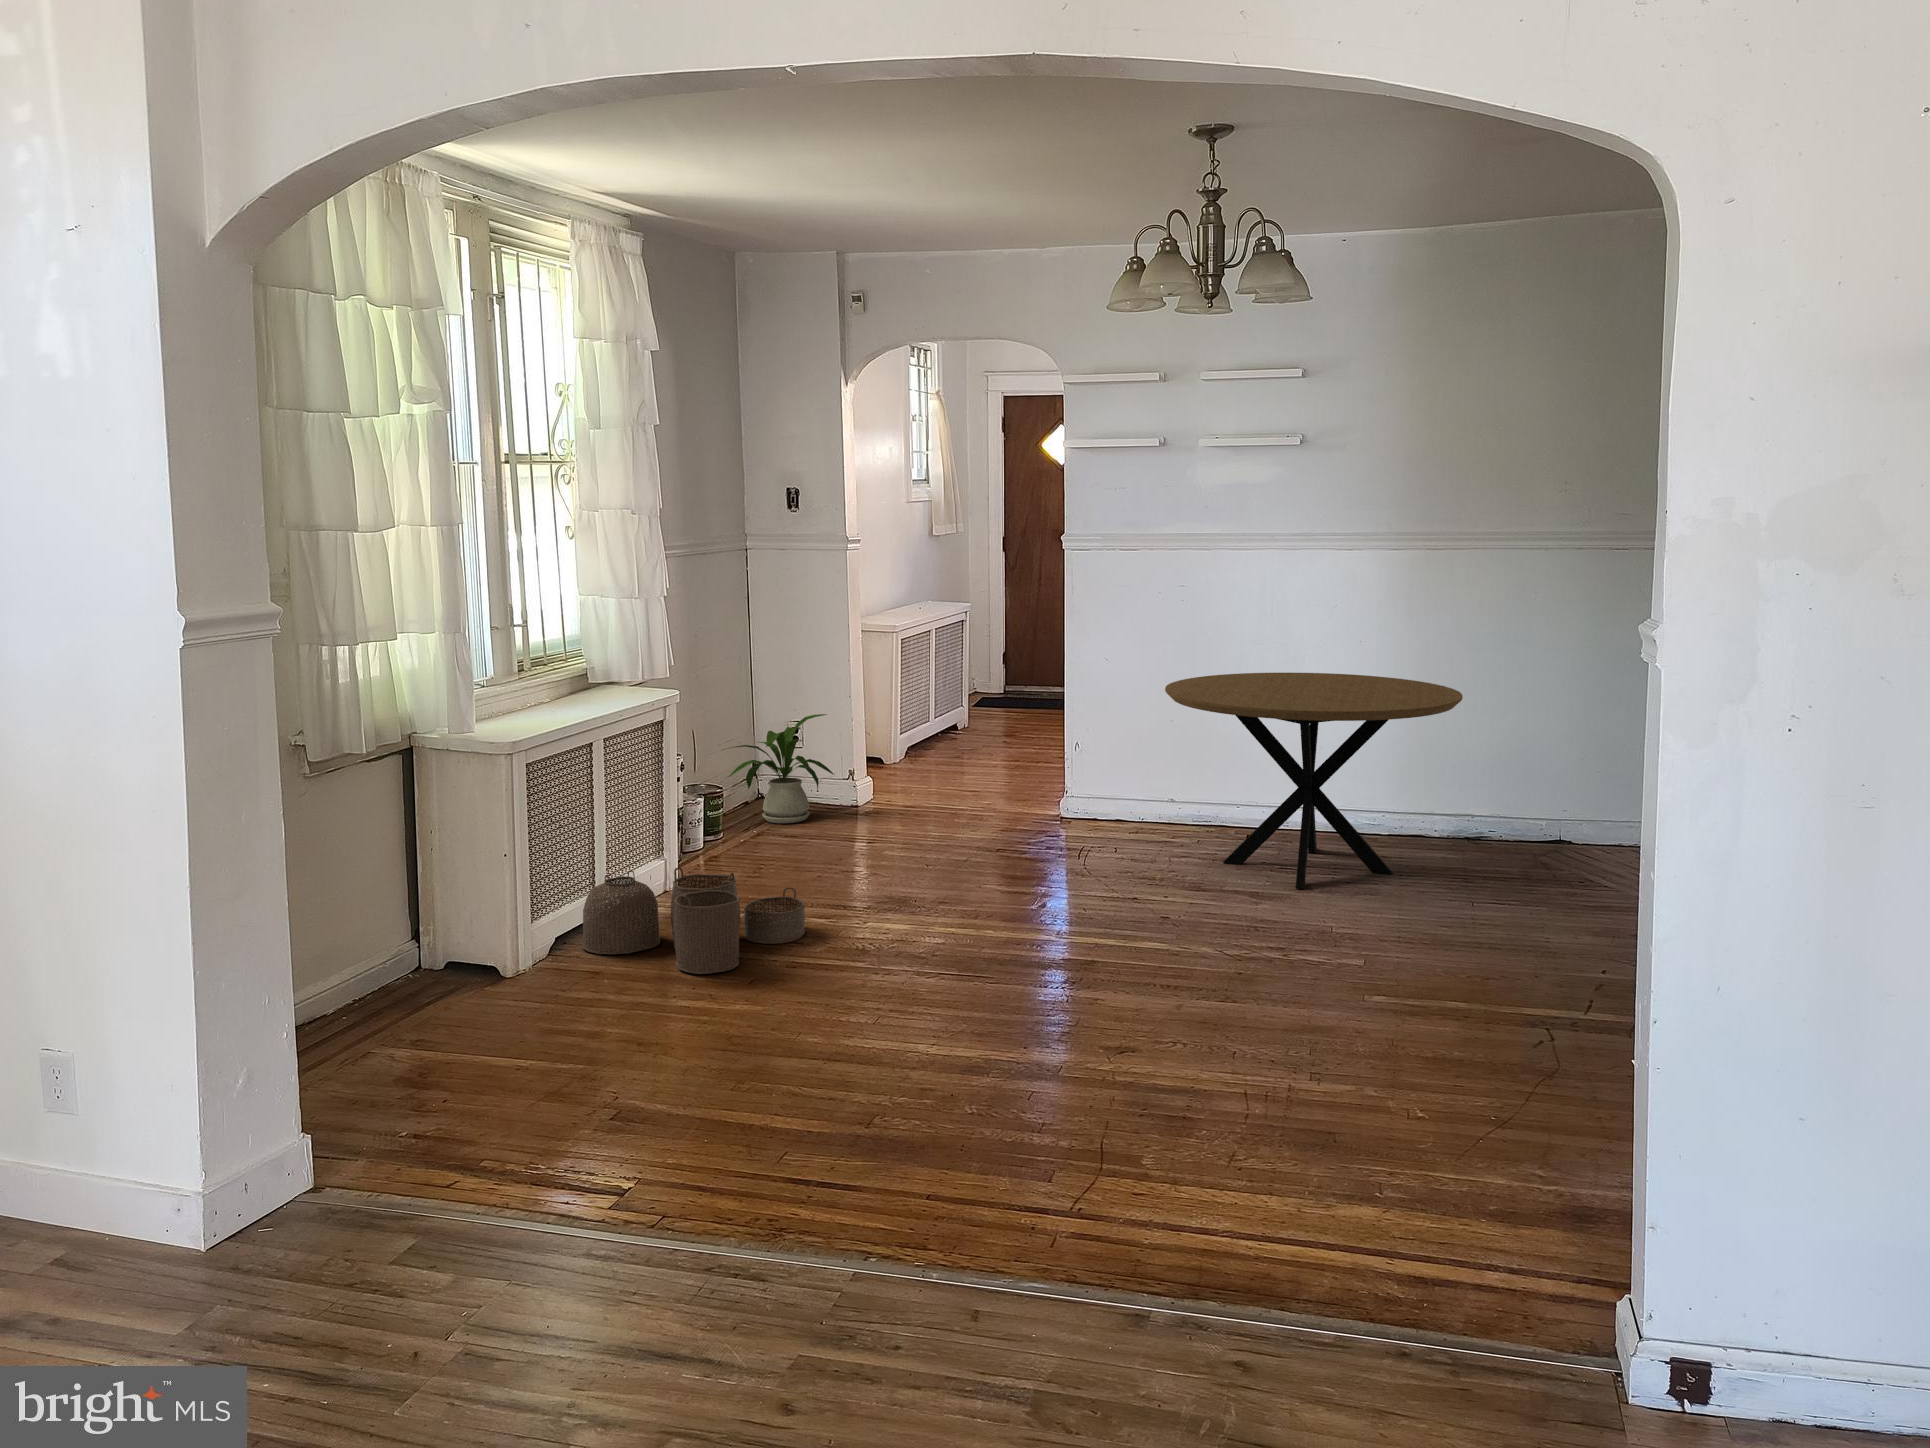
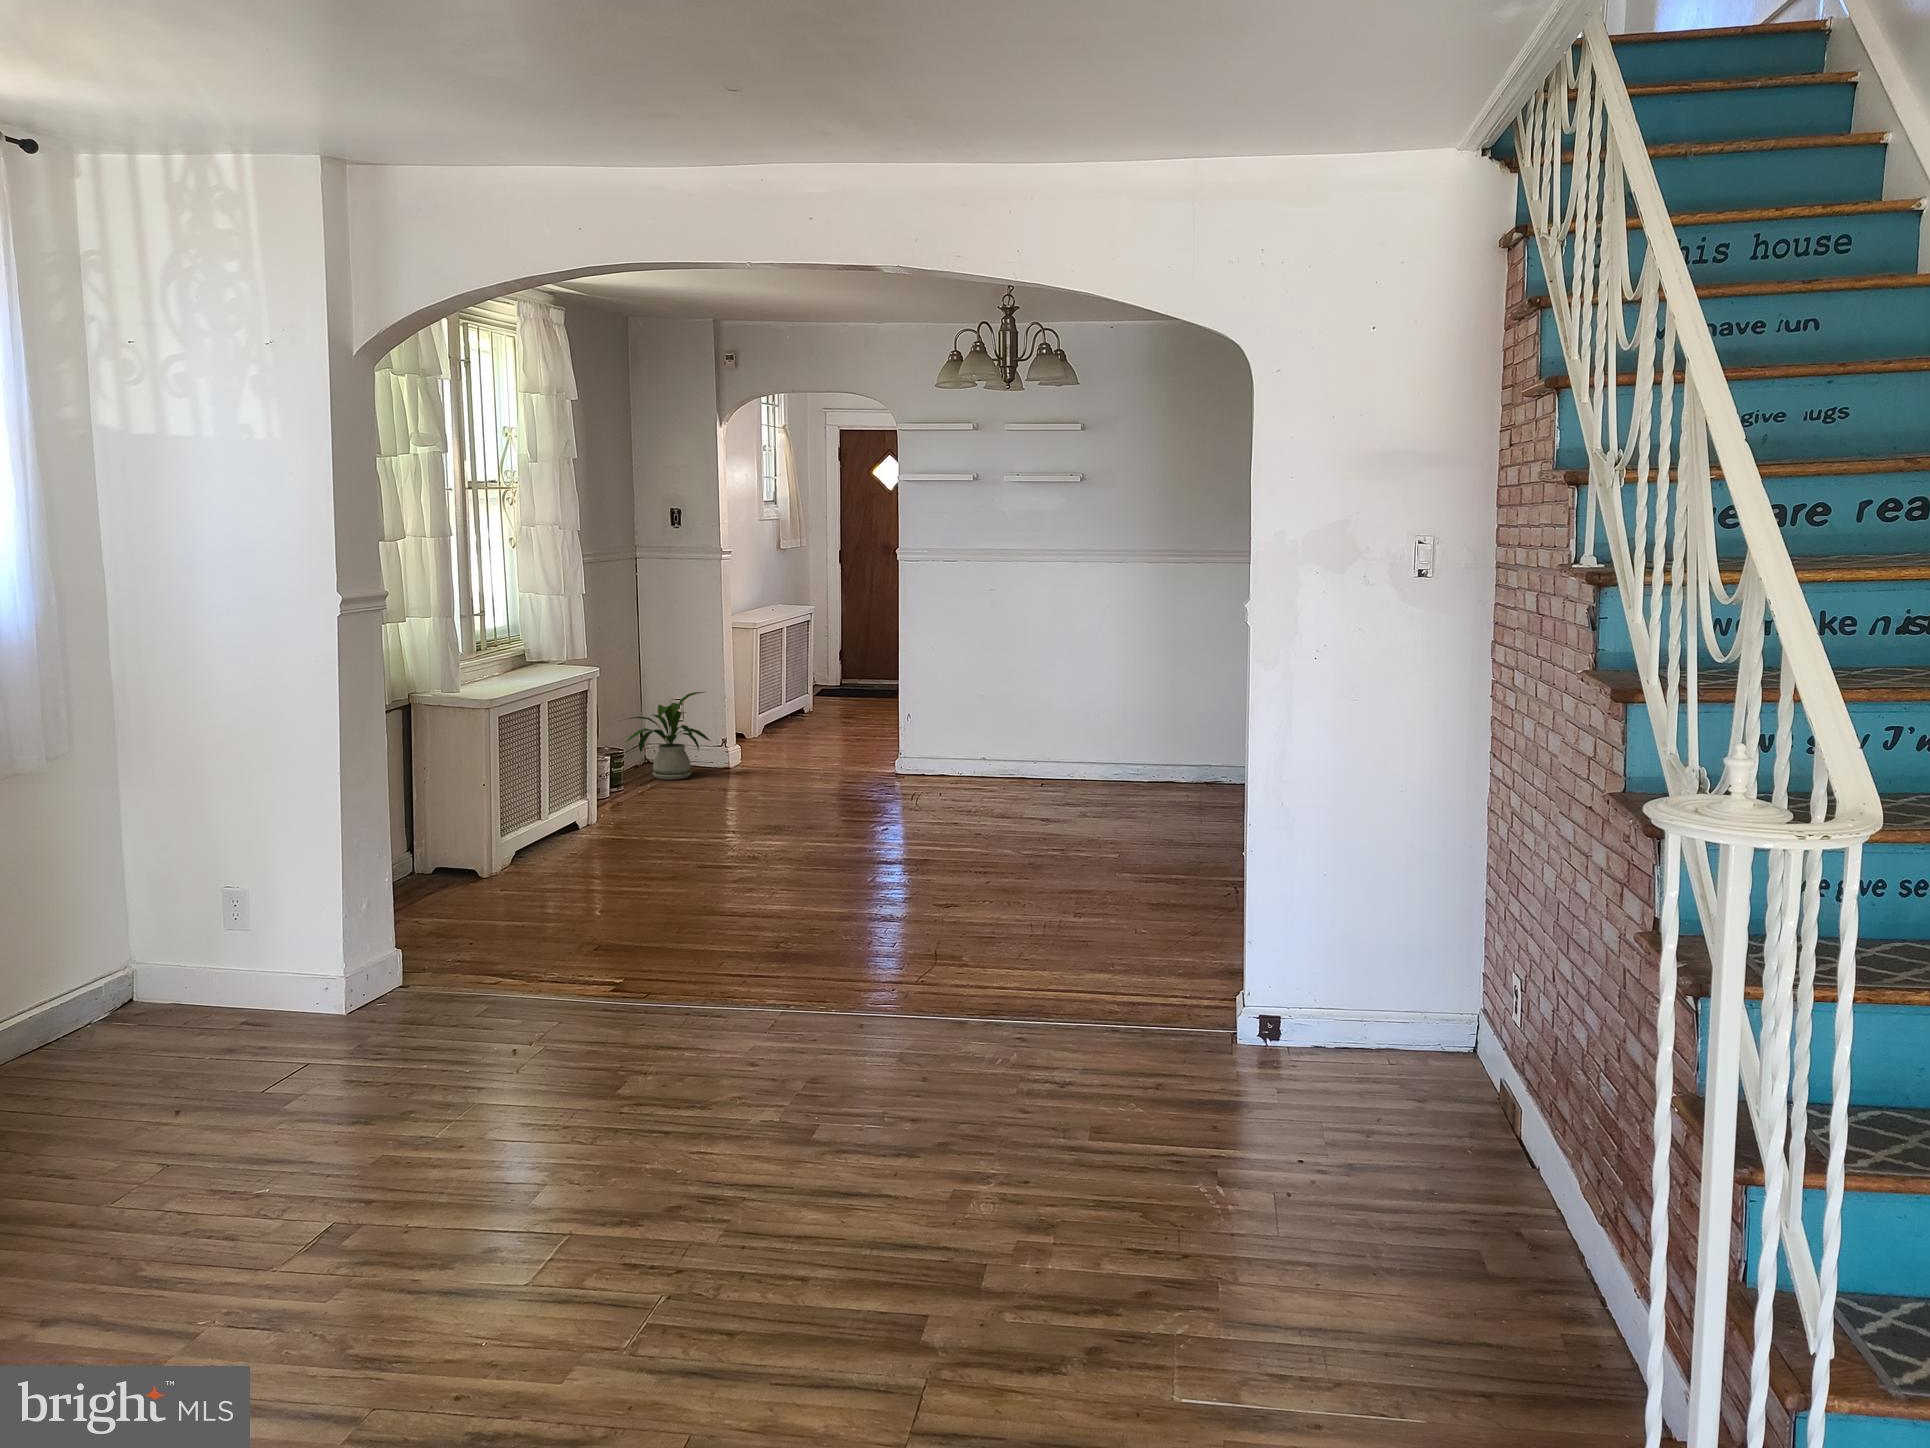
dining table: present [1165,673,1463,889] -> none [977,657,1197,816]
woven basket: present [582,867,805,974] -> none [535,797,706,872]

